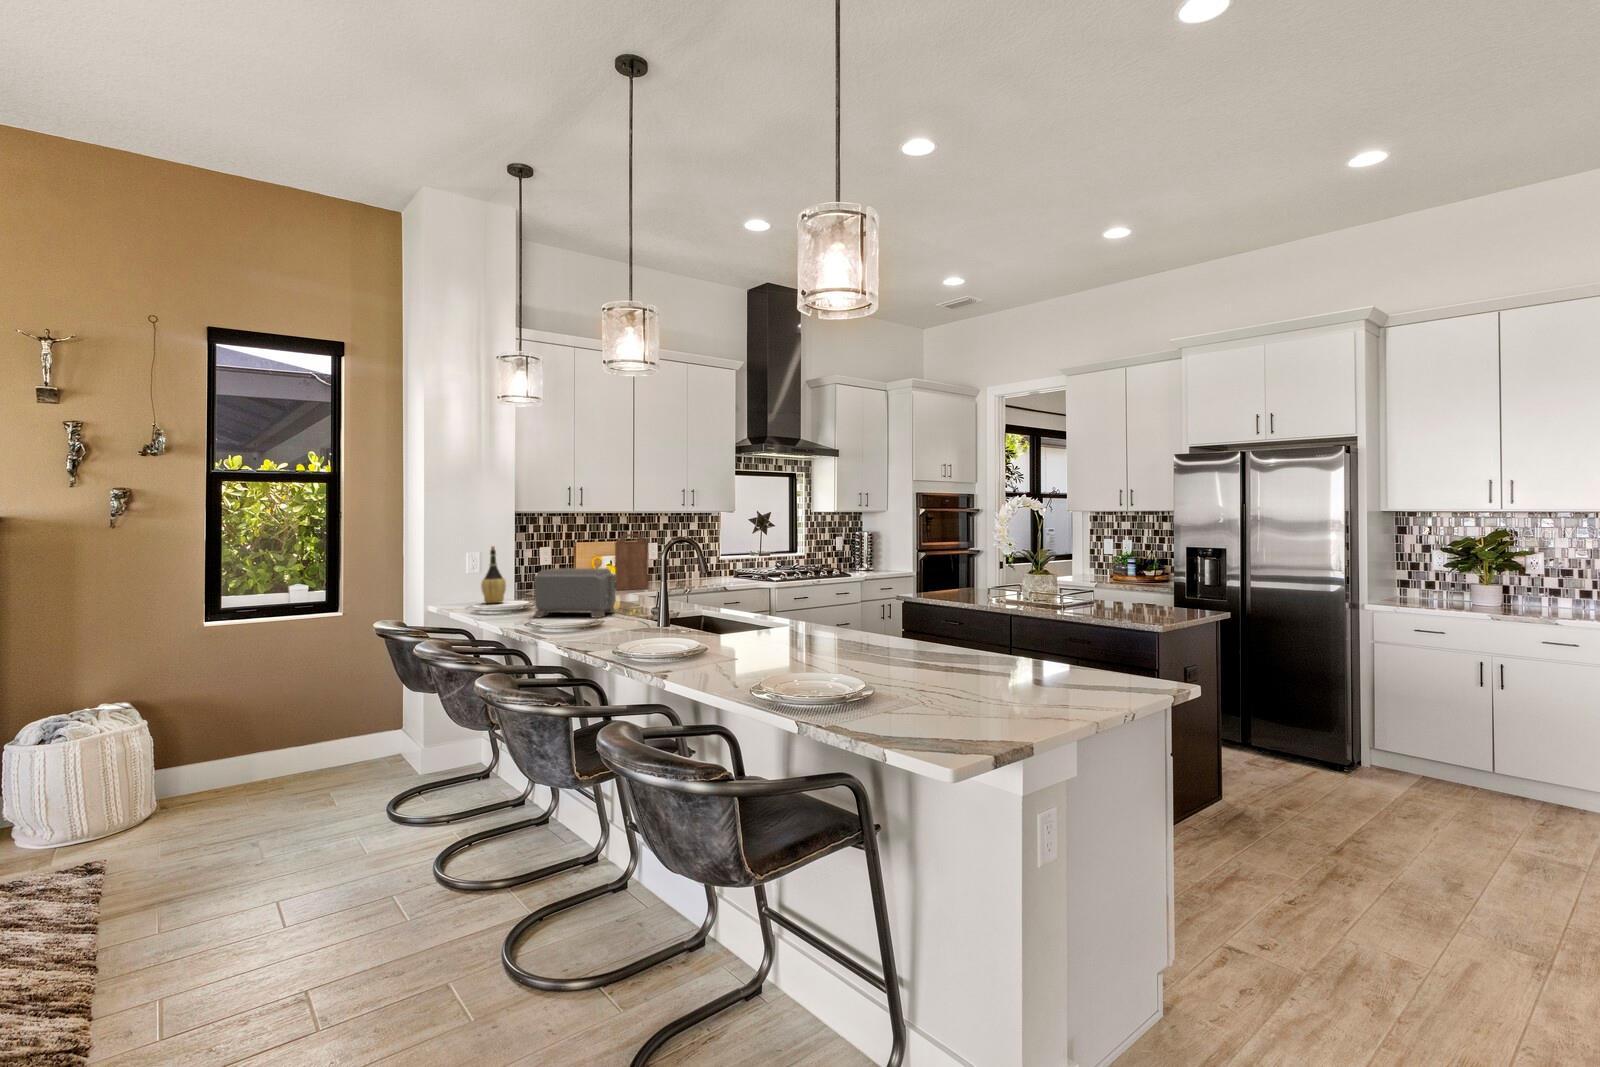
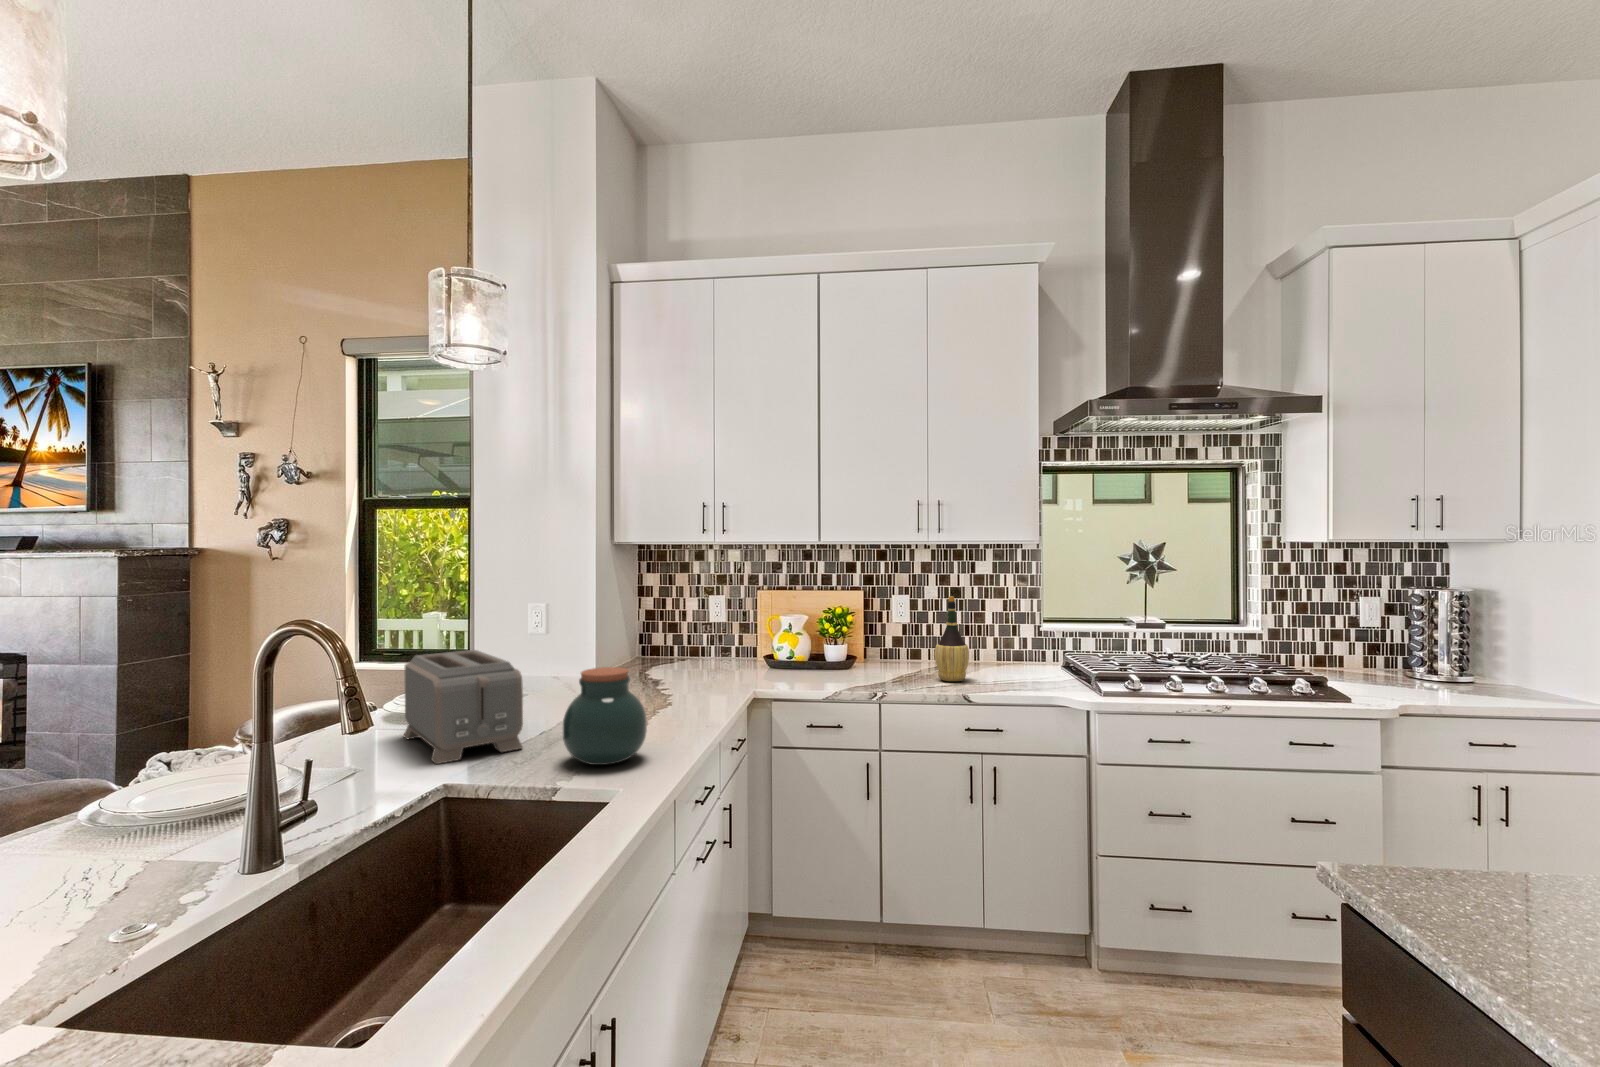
cutting board: present [615,534,649,590] -> none [781,581,833,681]
wine bottle: present [481,546,506,603] -> present [935,596,969,681]
jar: none [646,567,685,610] -> present [562,667,647,765]

